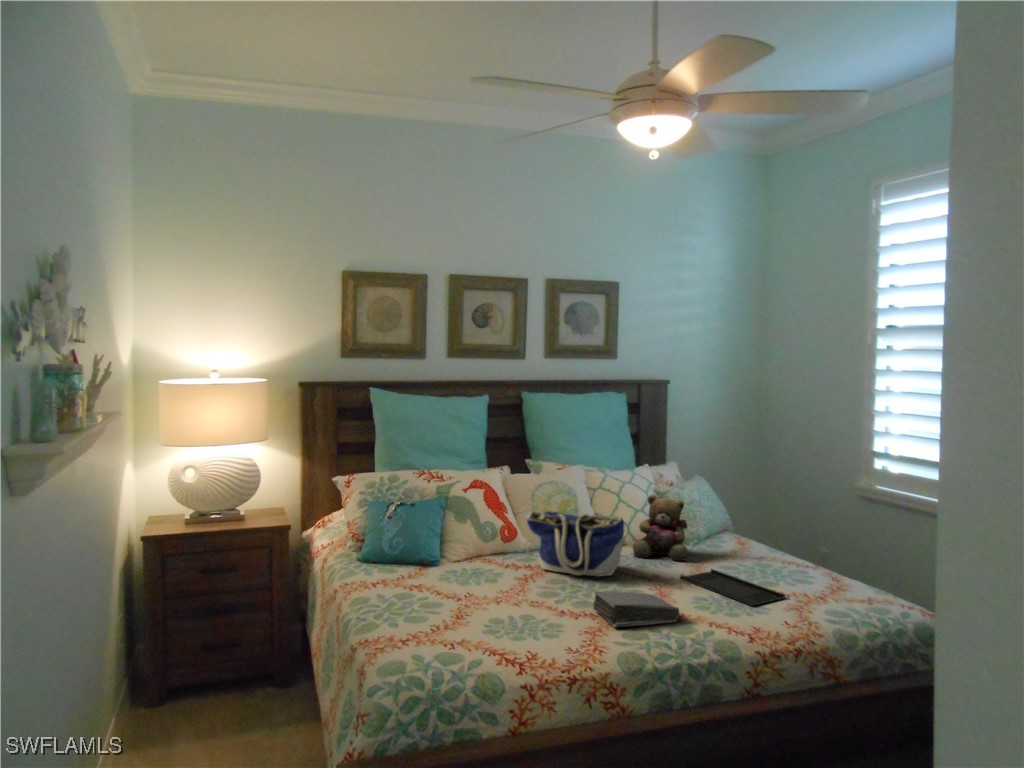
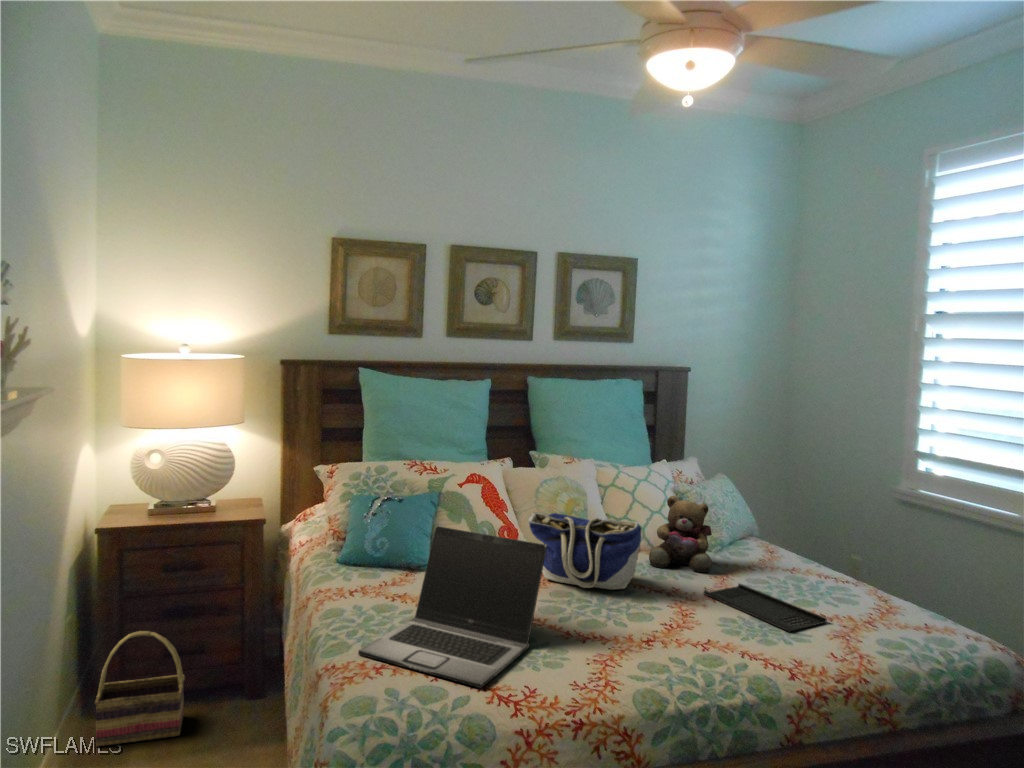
laptop: none [385,523,543,654] -> present [358,526,547,688]
book: present [593,591,679,627] -> none [604,611,706,656]
basket: none [146,626,223,729] -> present [95,631,185,746]

